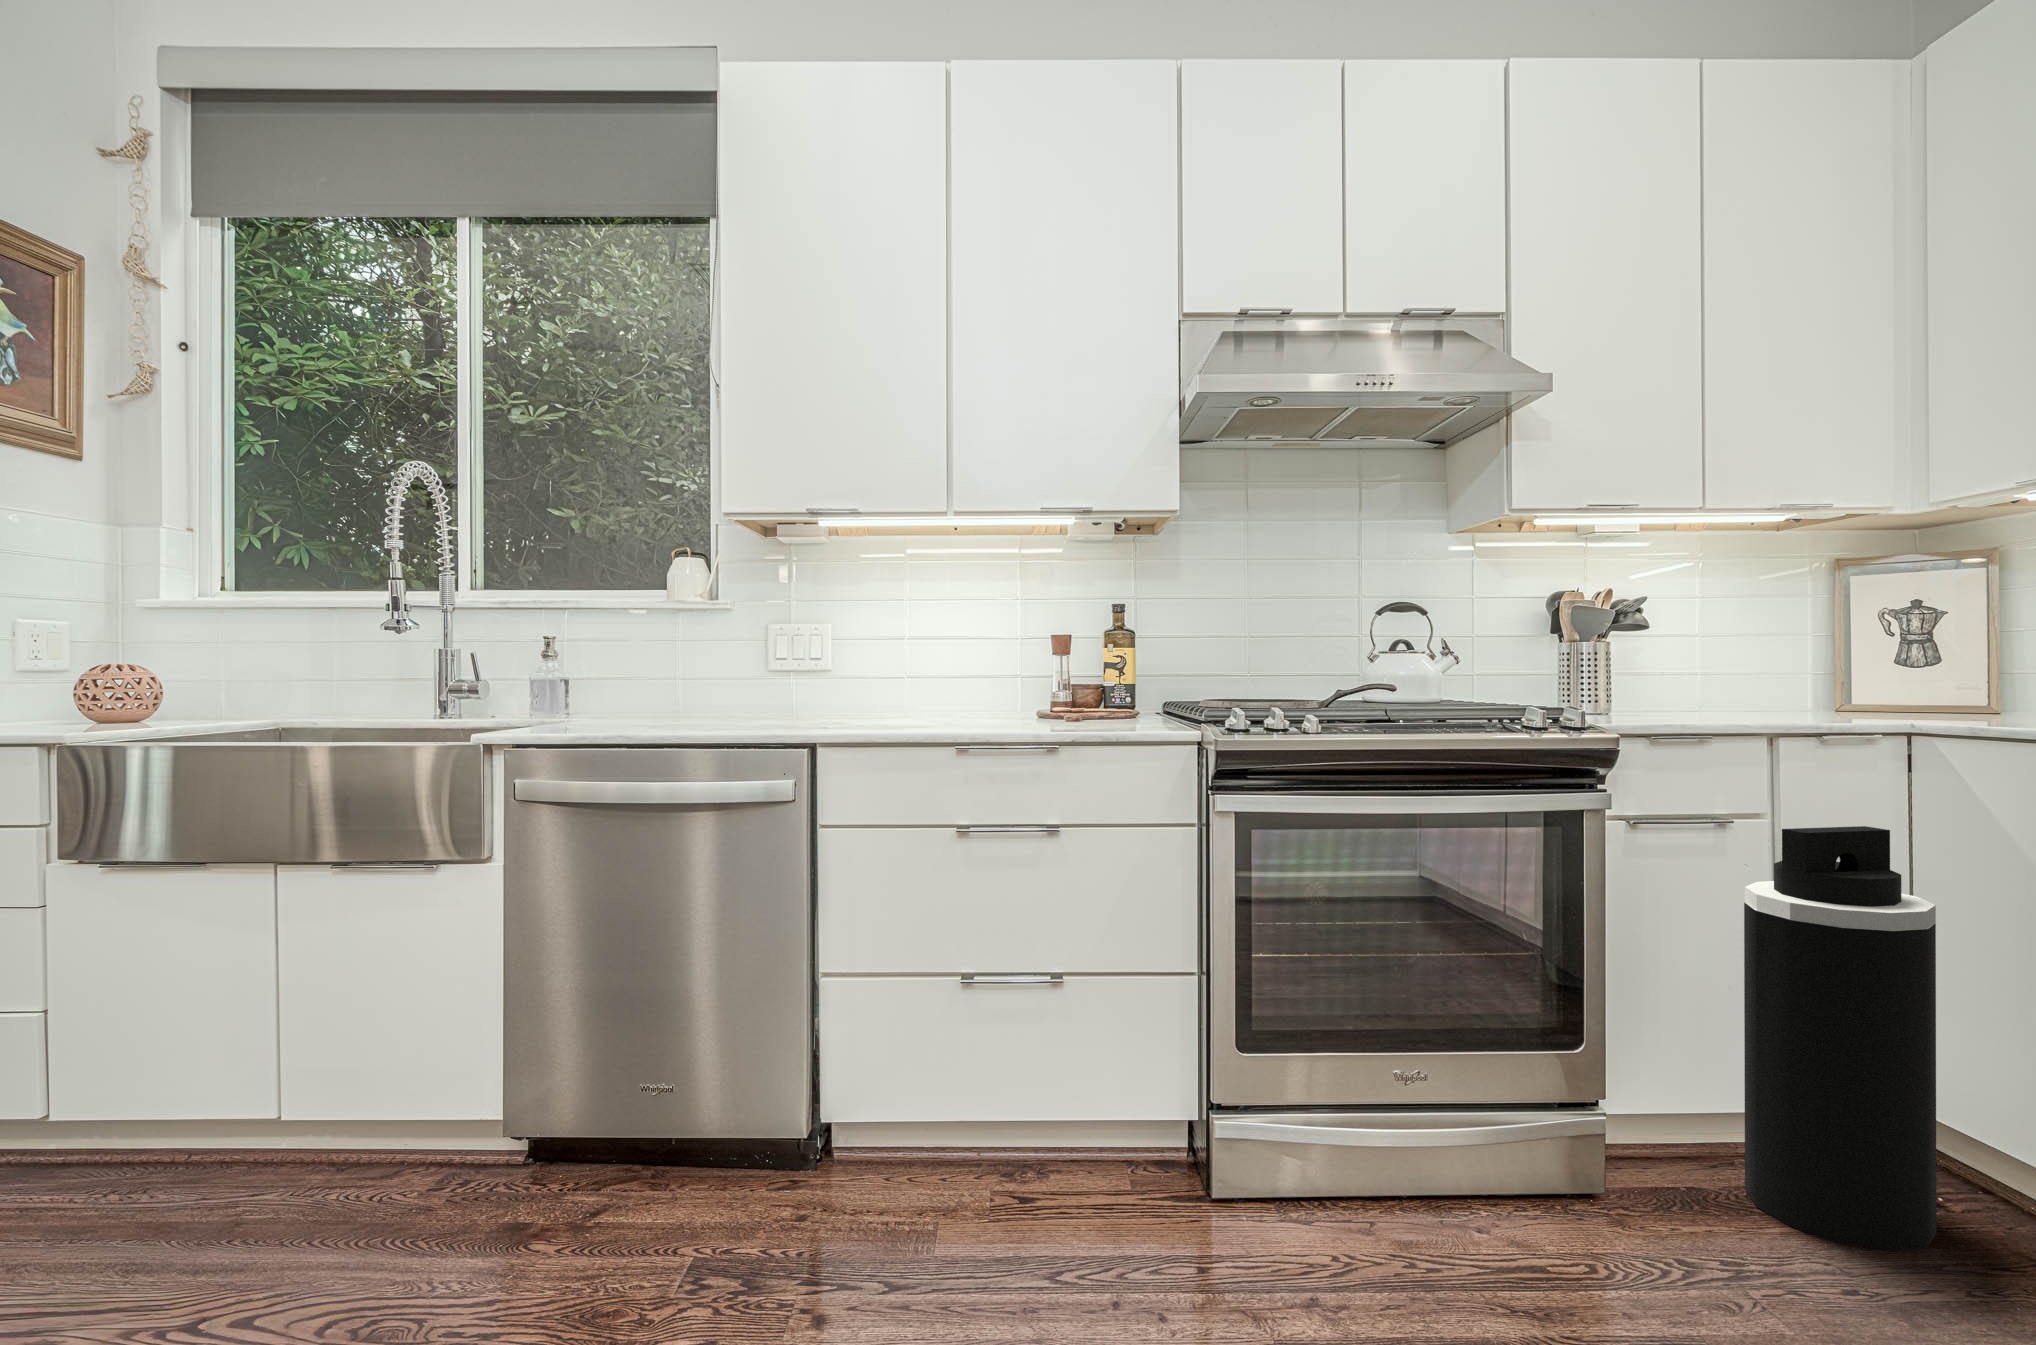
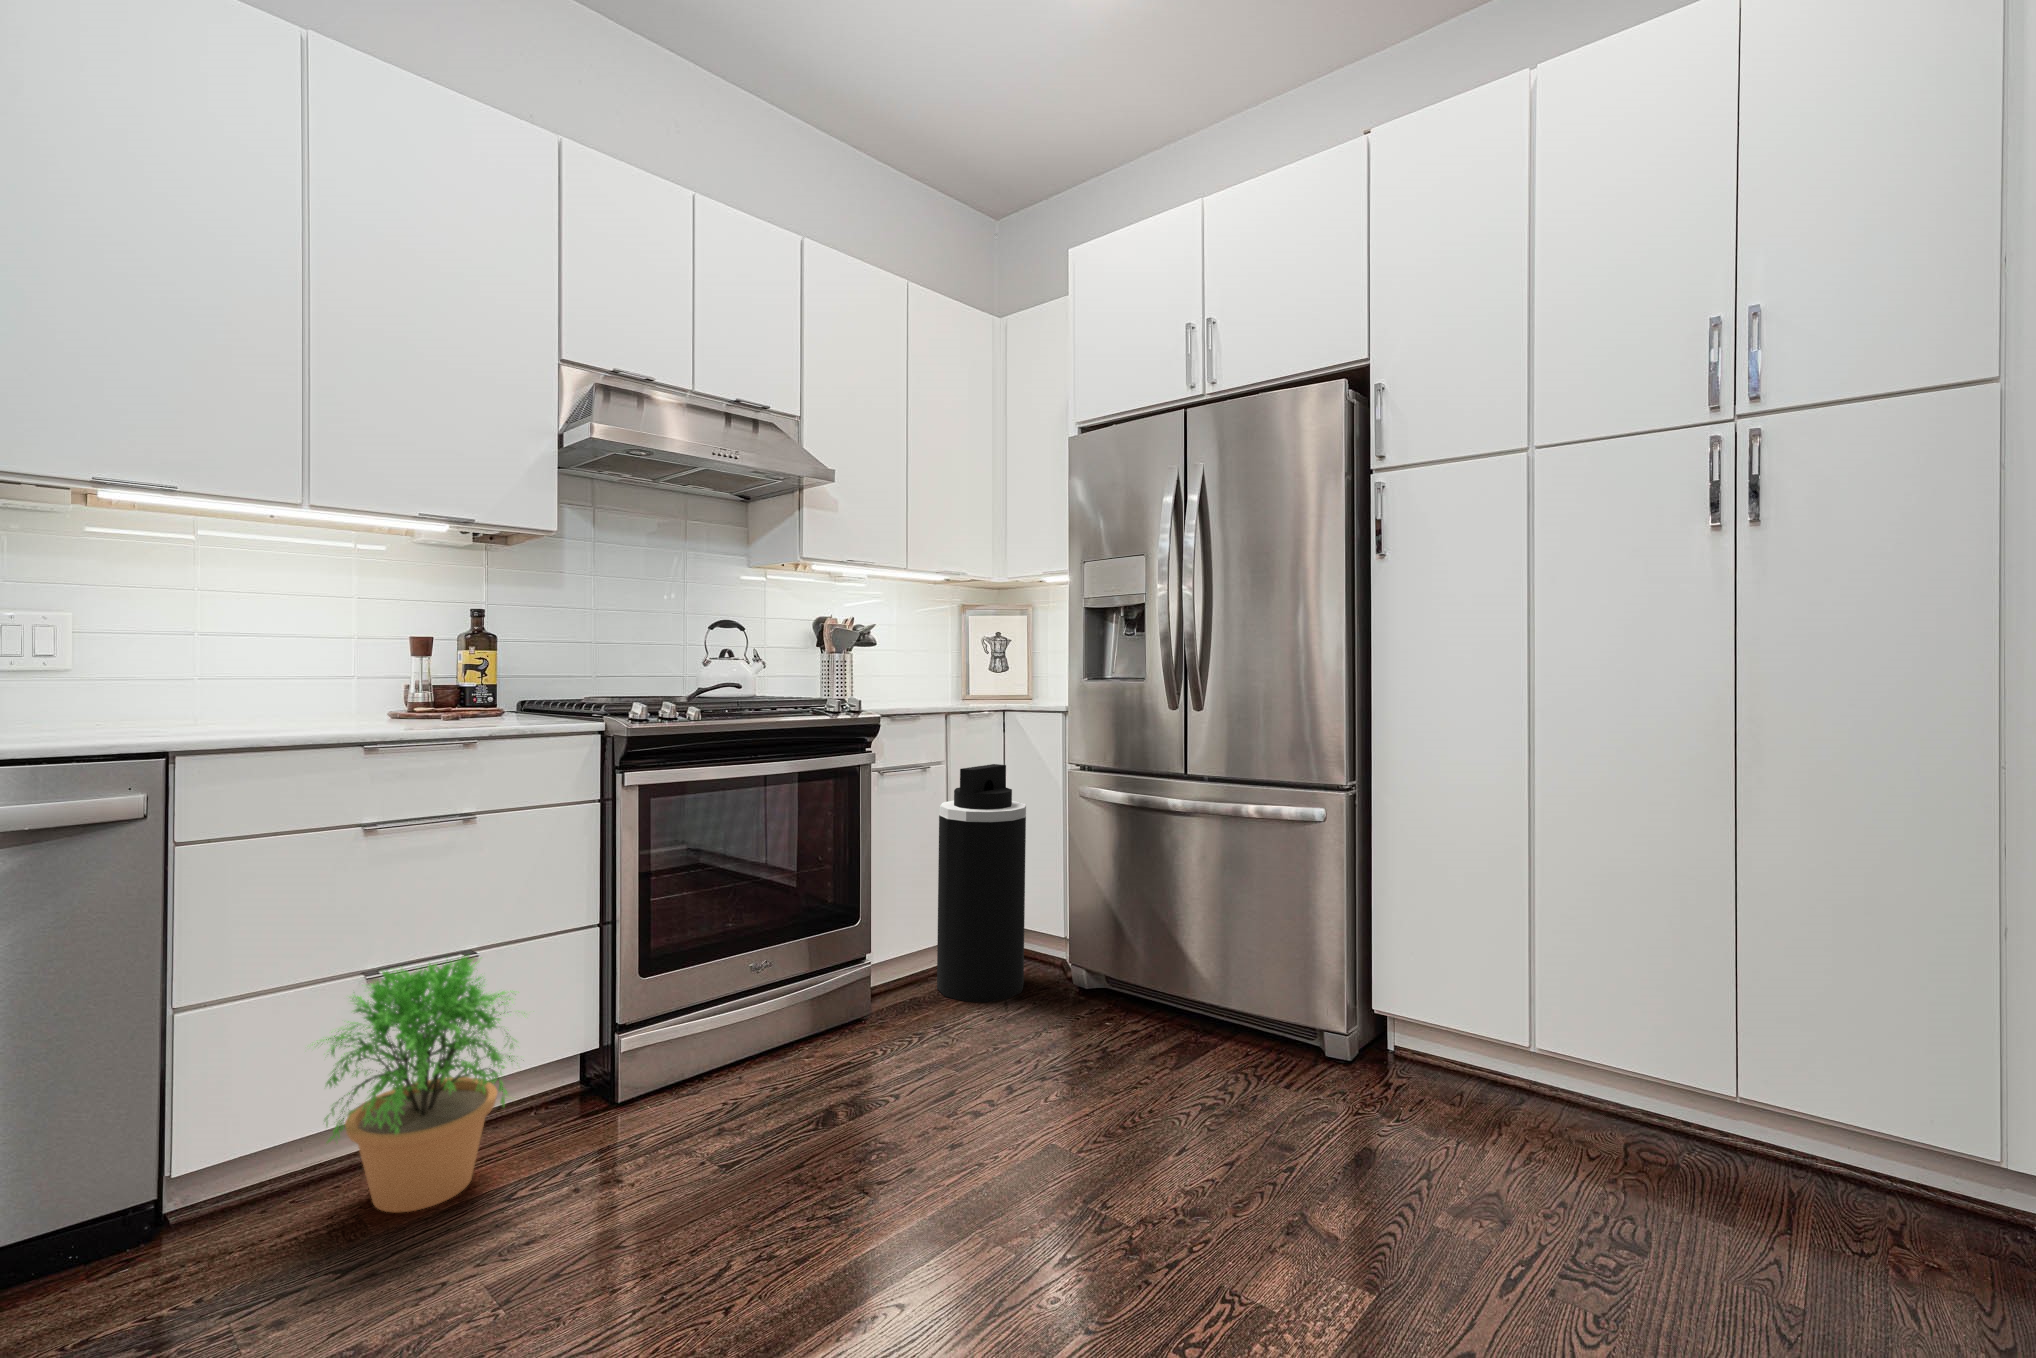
potted plant: none [896,980,1093,1254] -> present [312,956,525,1213]

